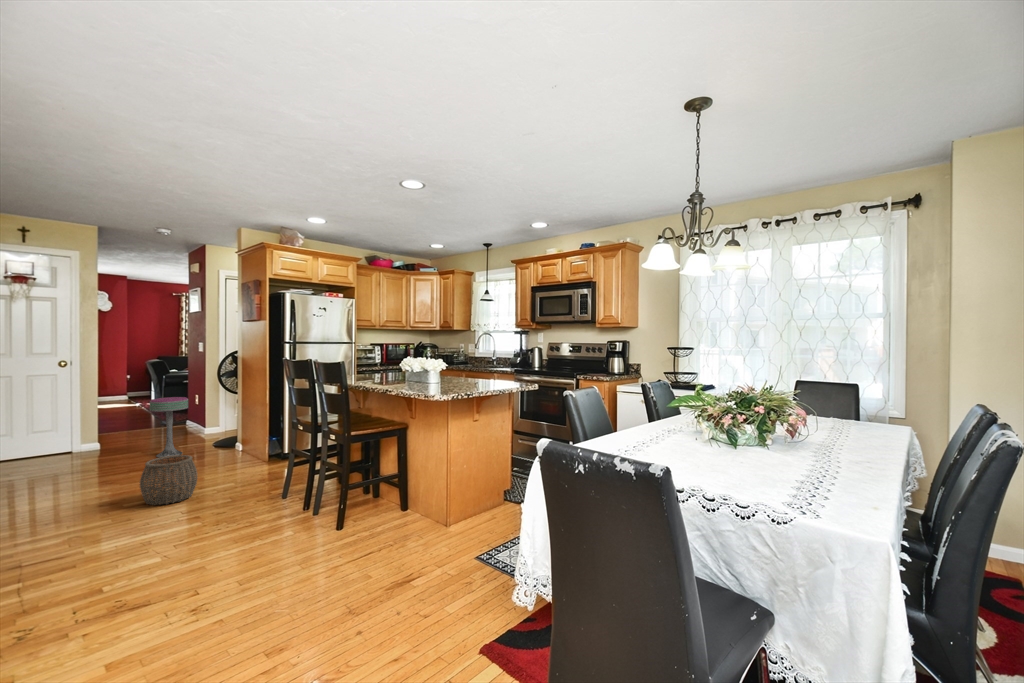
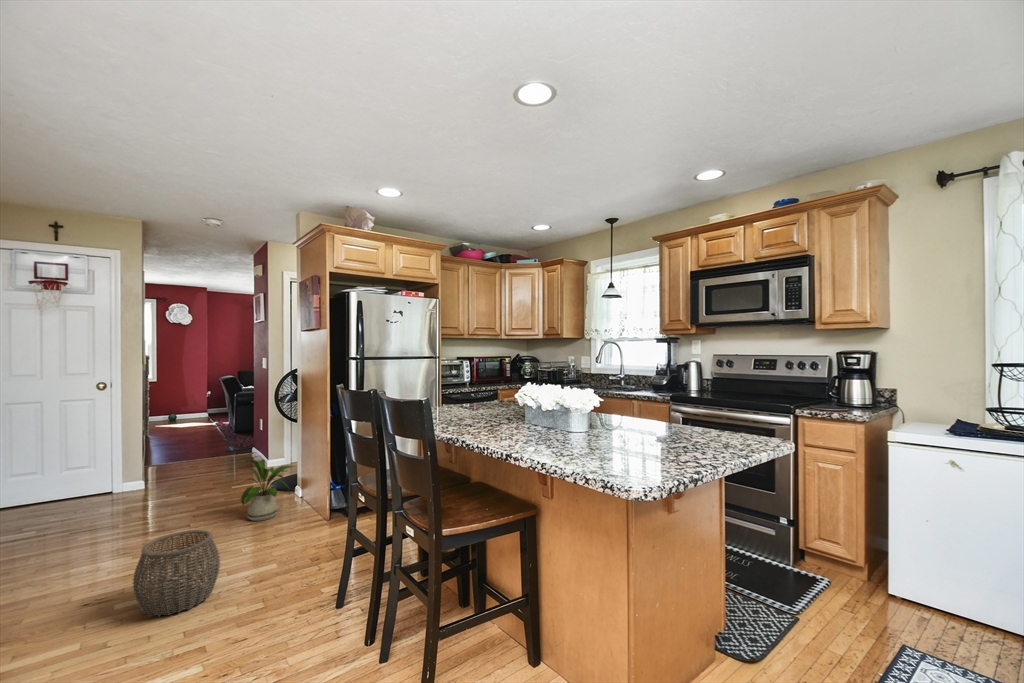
bar stool: present [149,397,188,457] -> none [191,428,238,508]
house plant: none [193,417,239,463] -> present [241,459,294,521]

